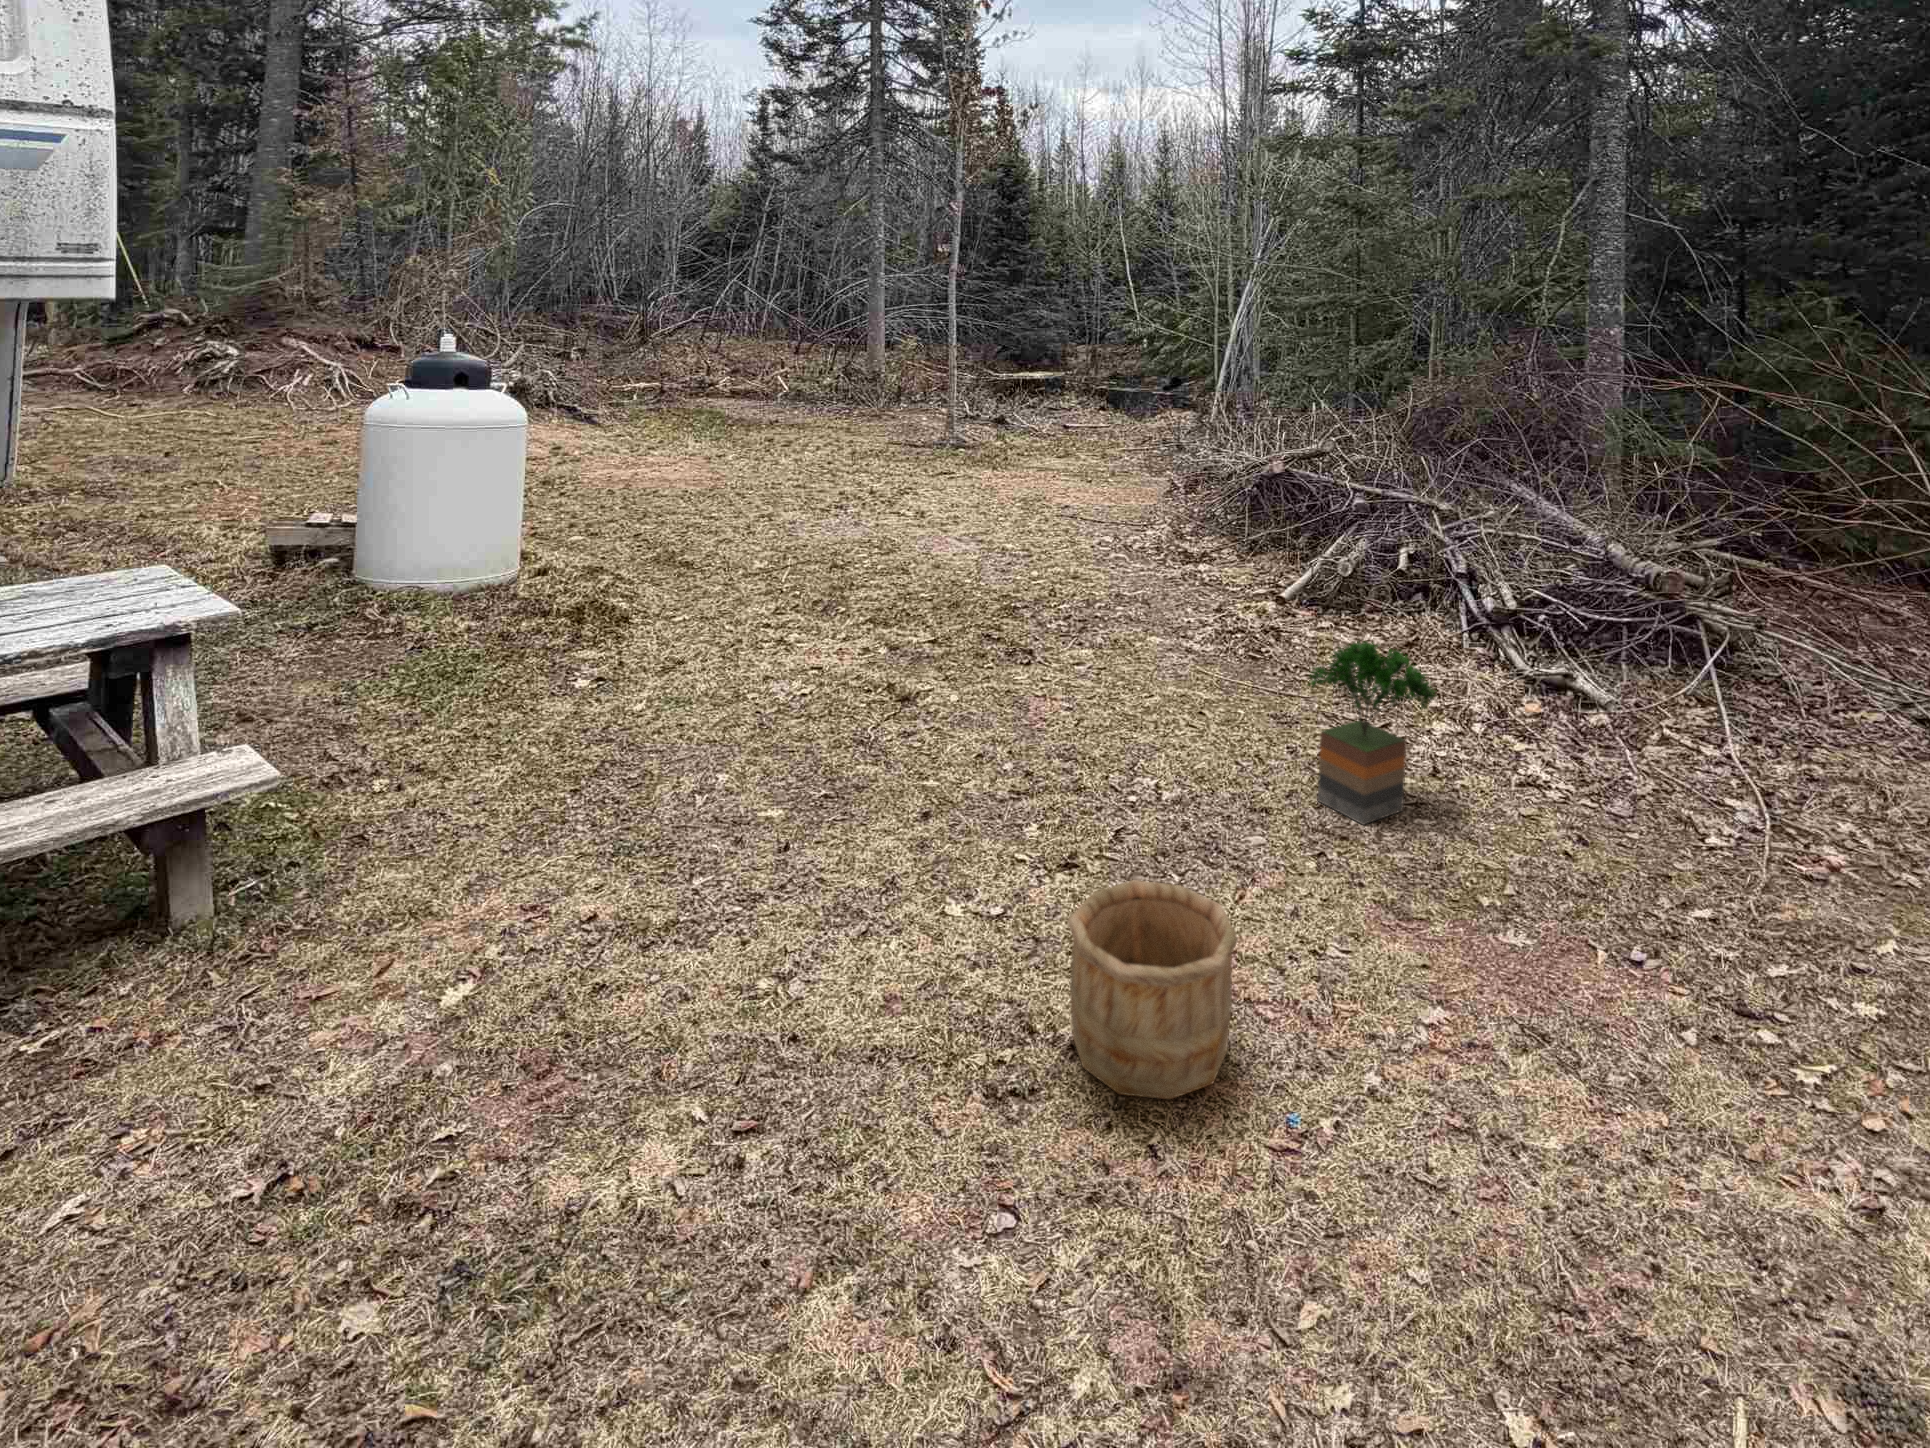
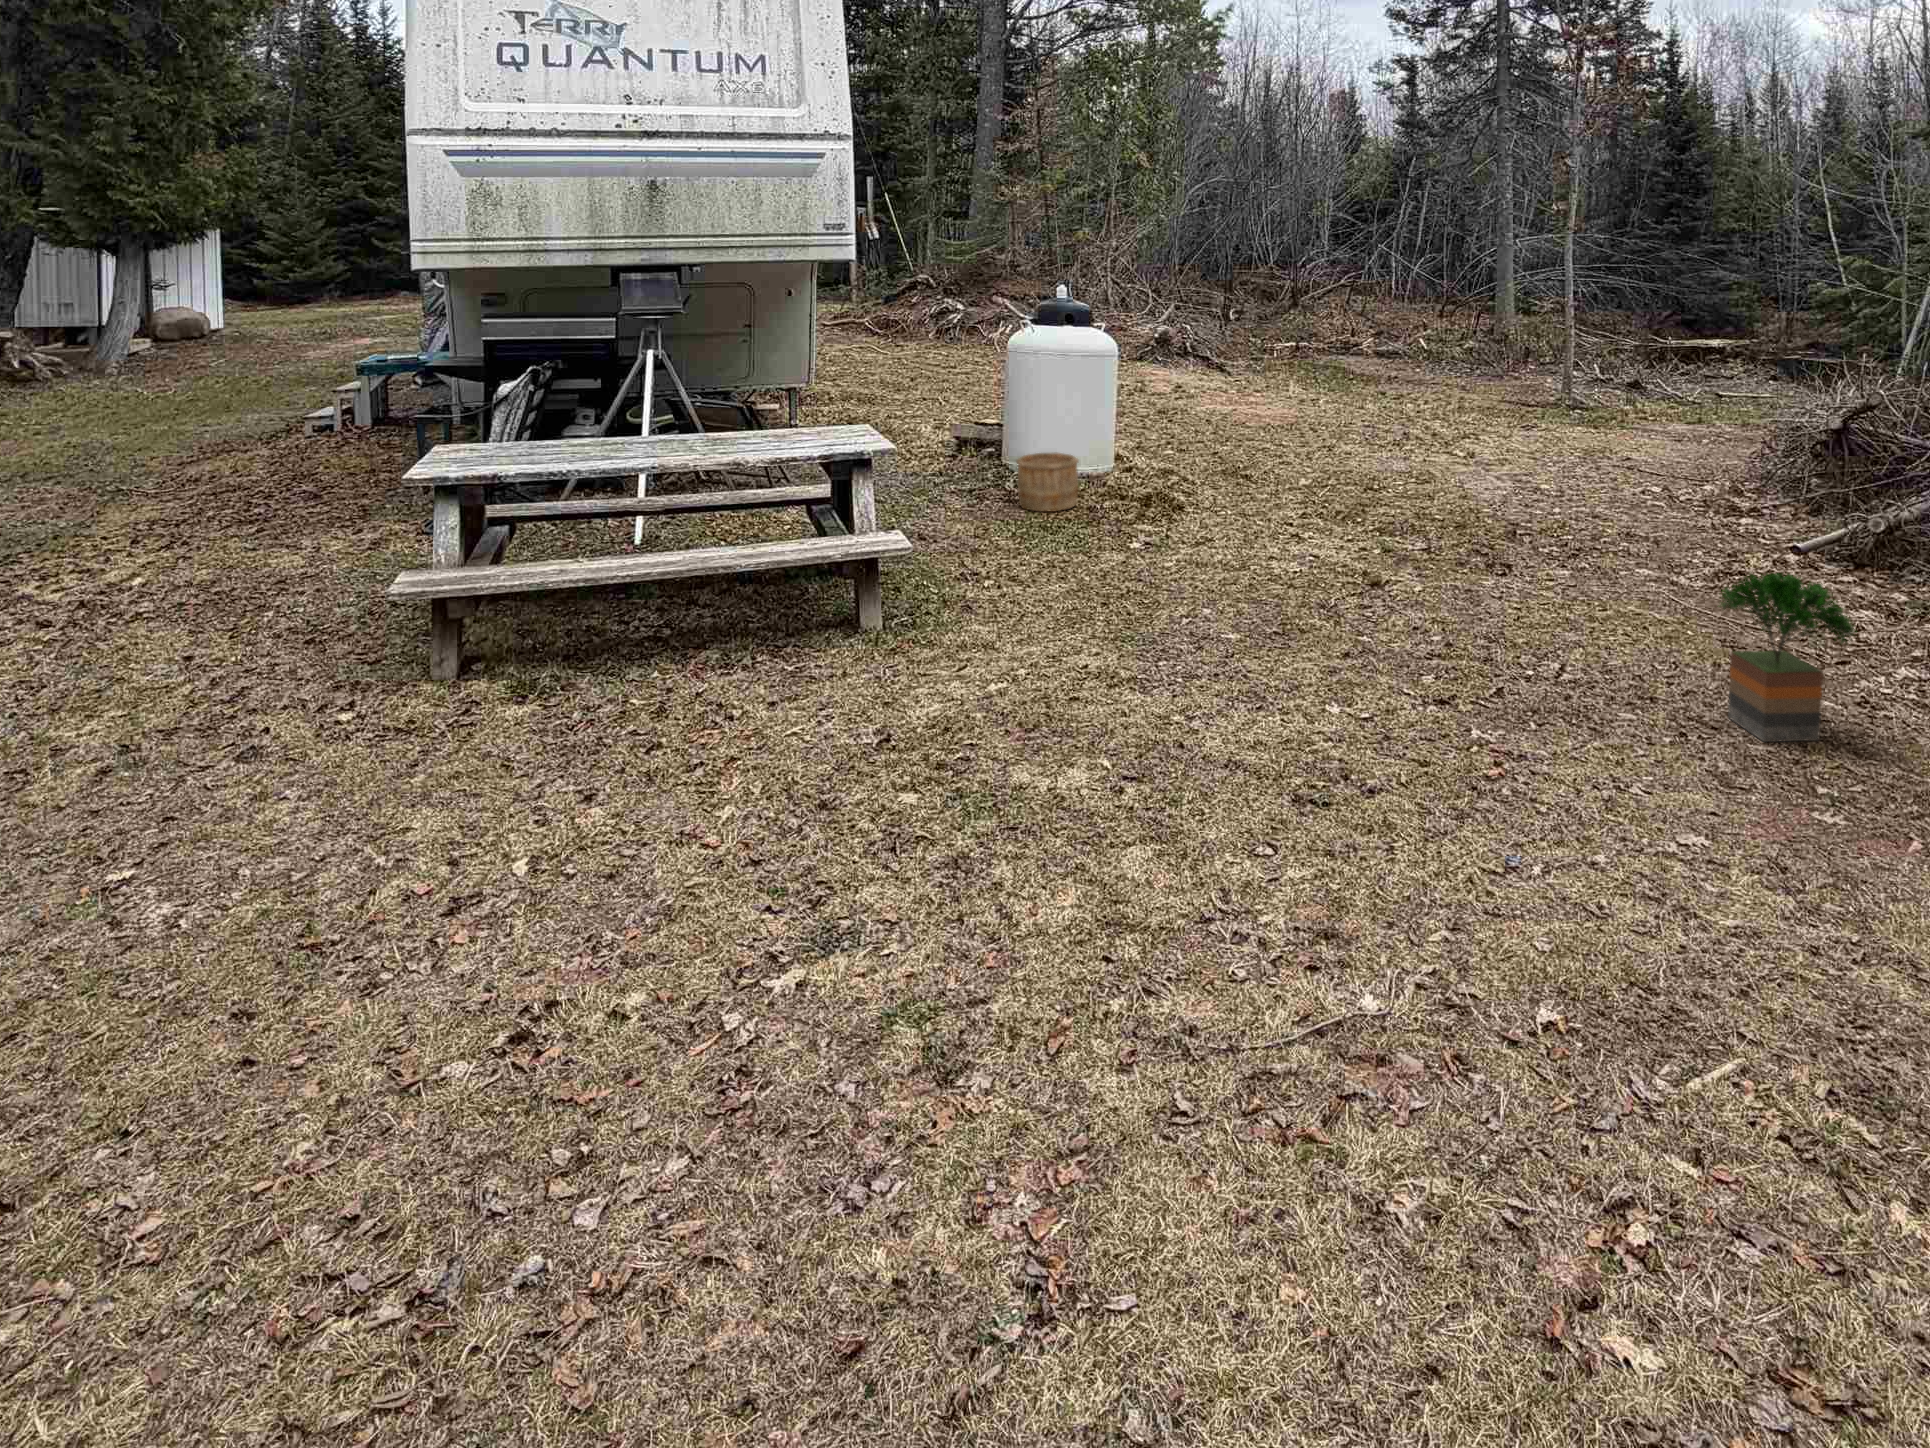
wooden bucket: present [1068,880,1238,1099] -> present [1016,453,1078,511]

